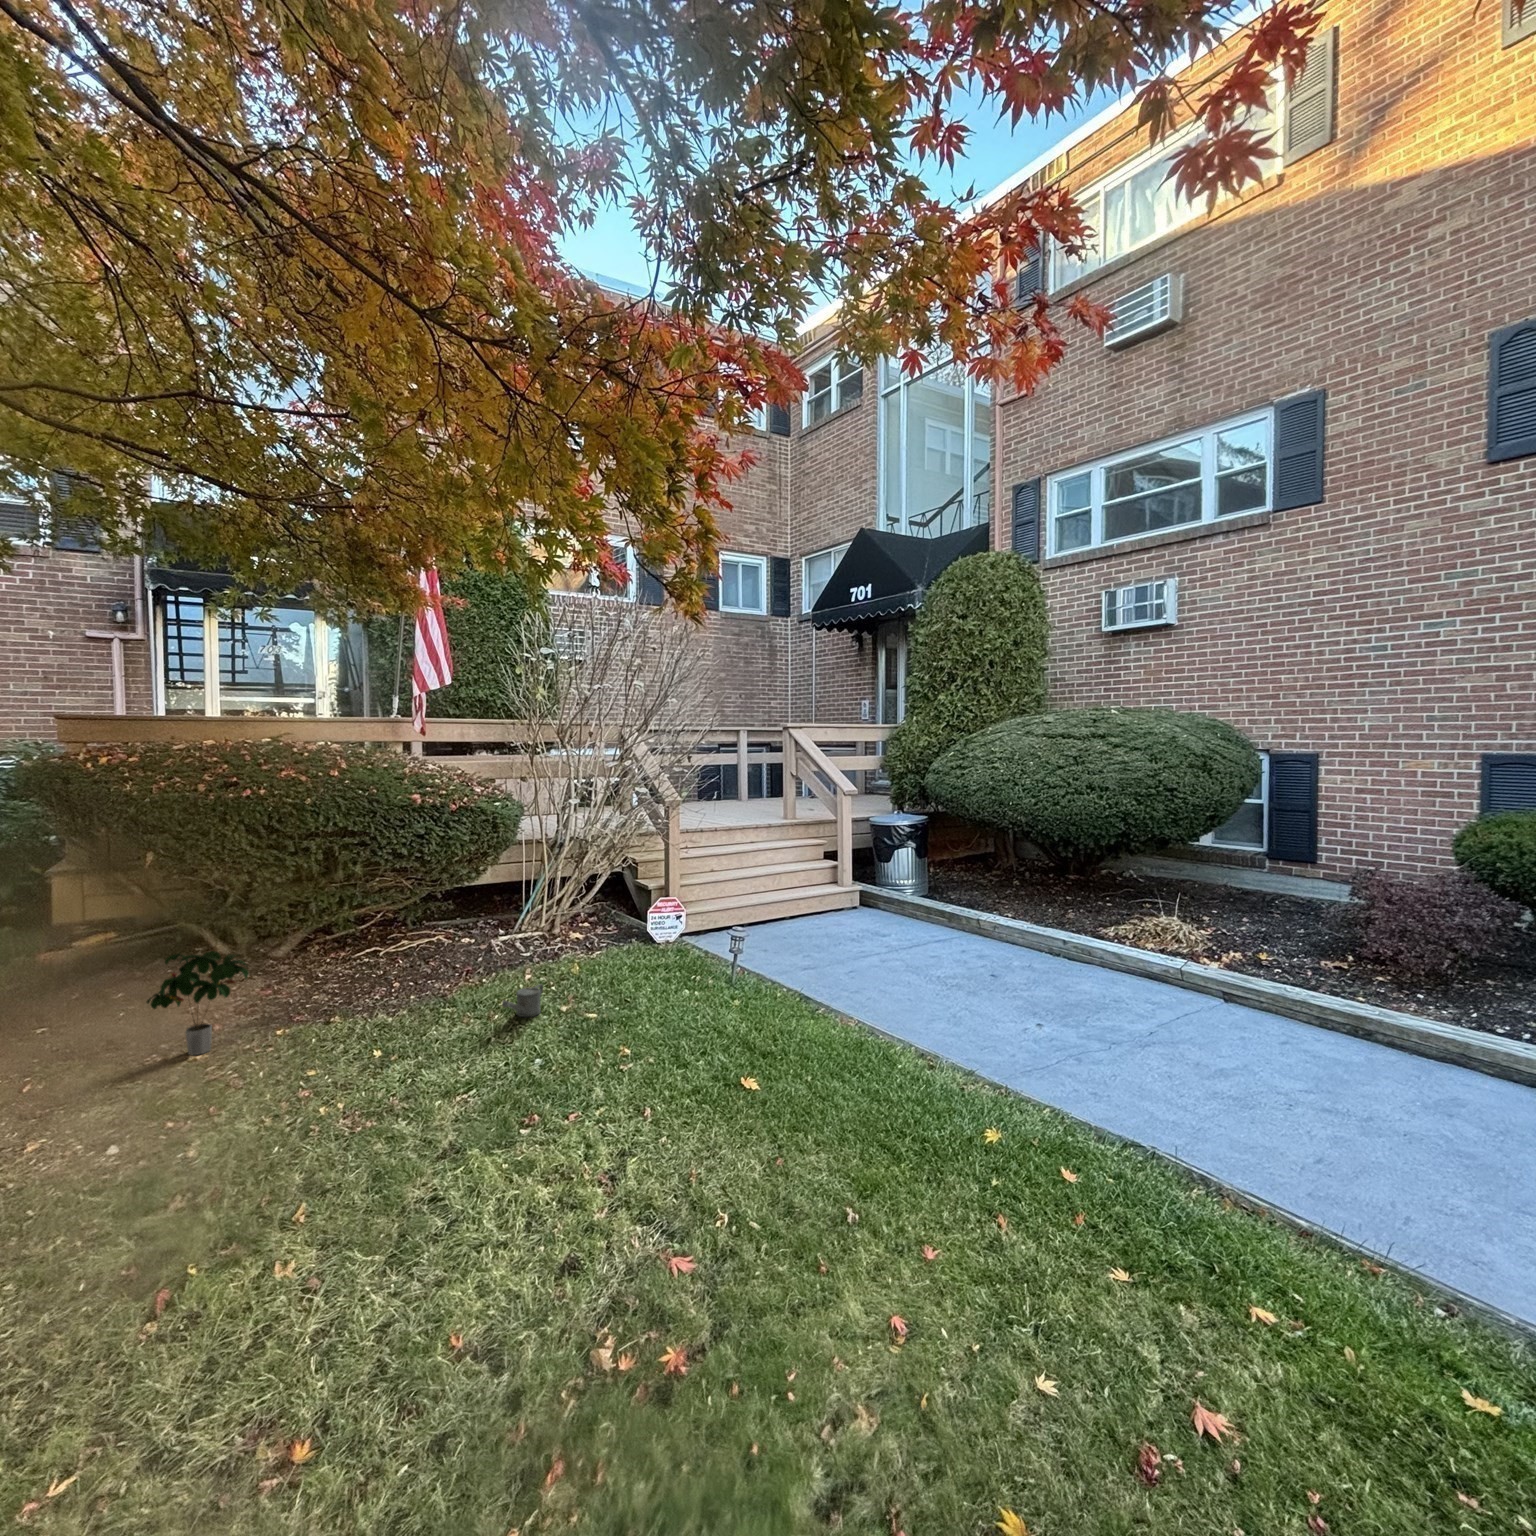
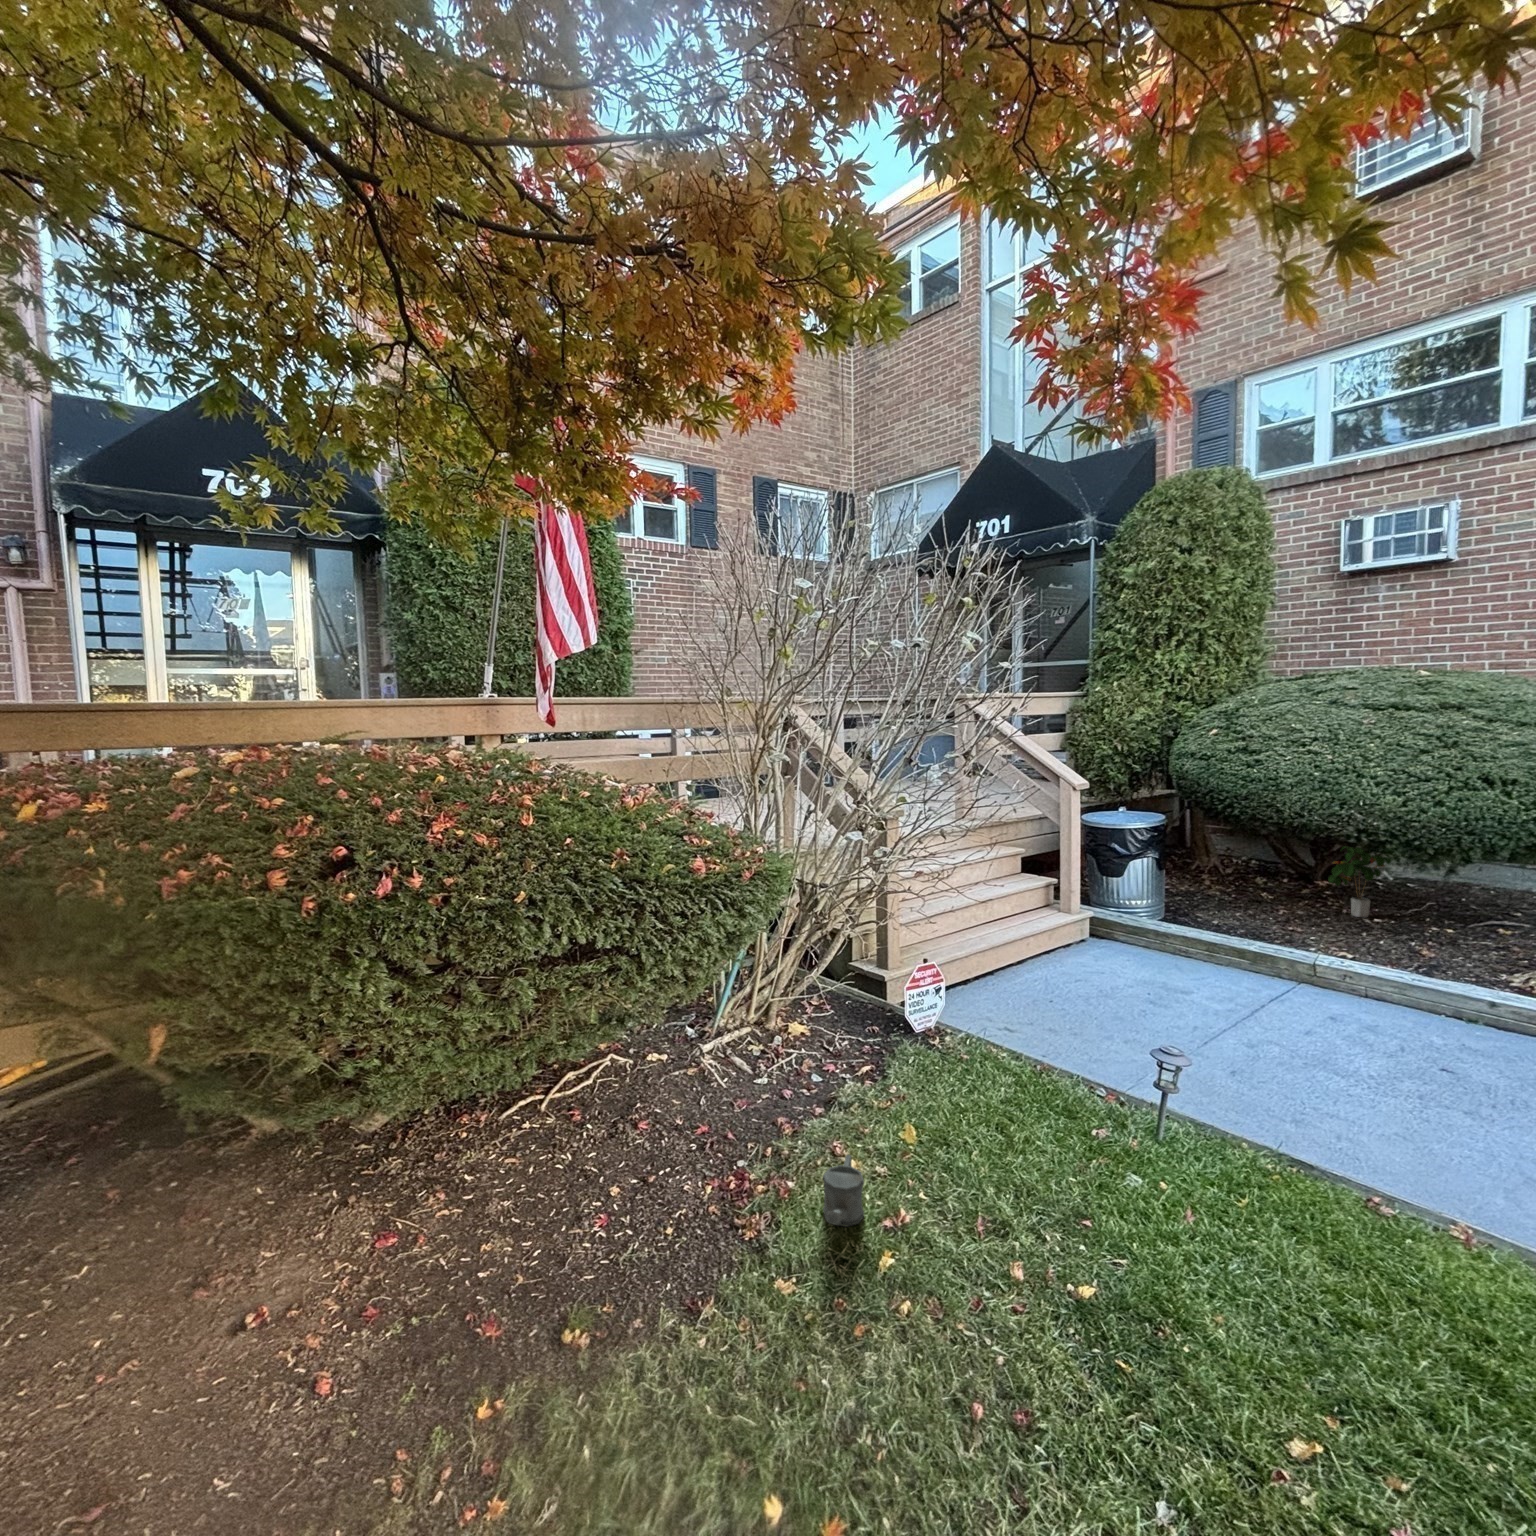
potted plant: present [147,951,249,1055] -> present [1328,846,1392,917]

